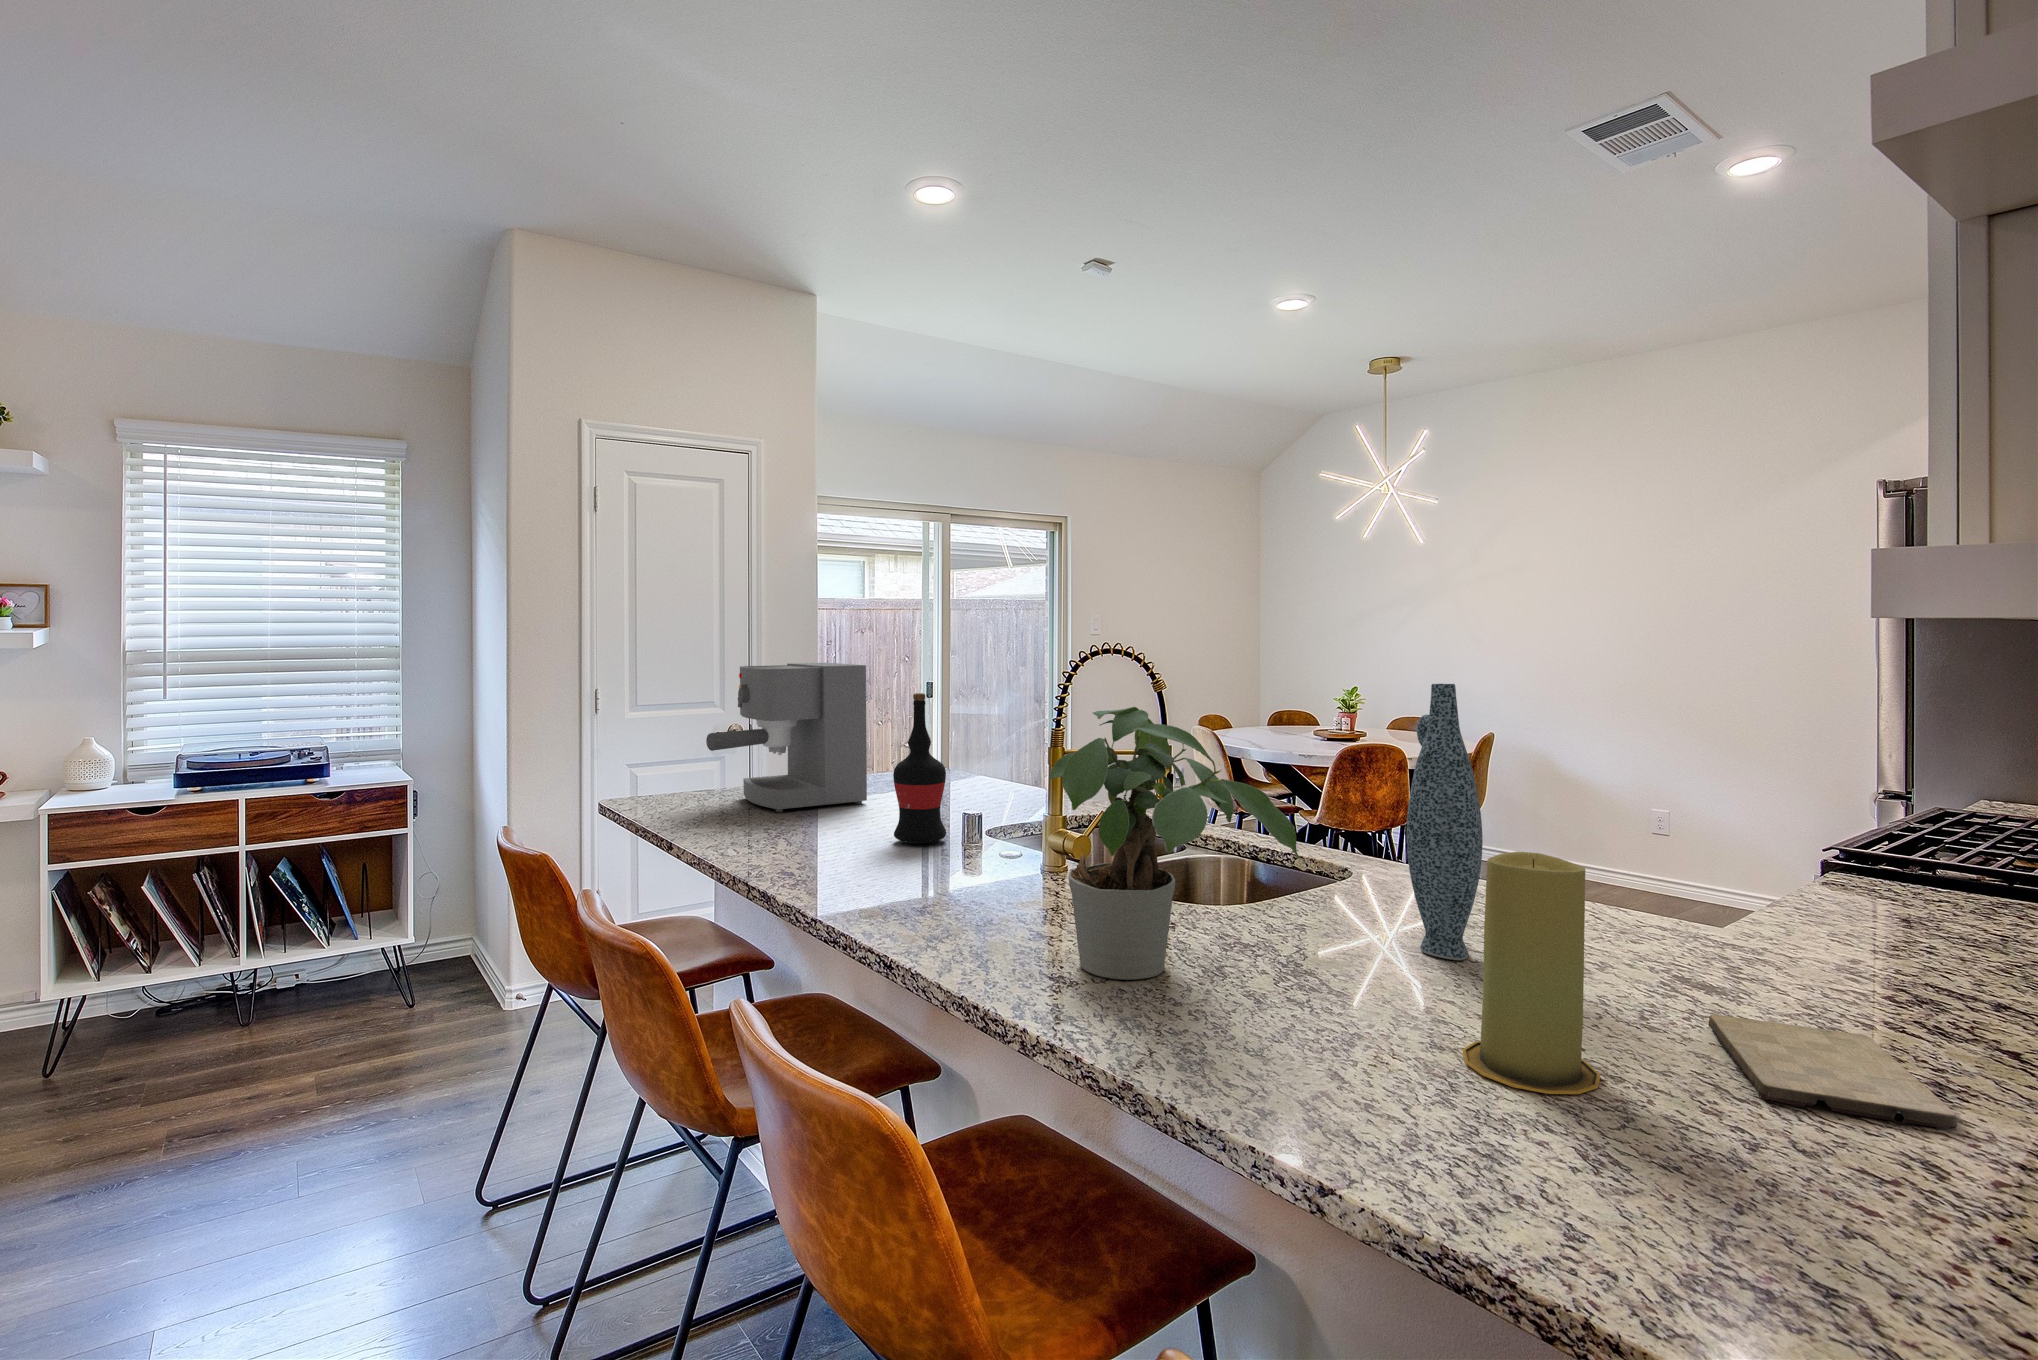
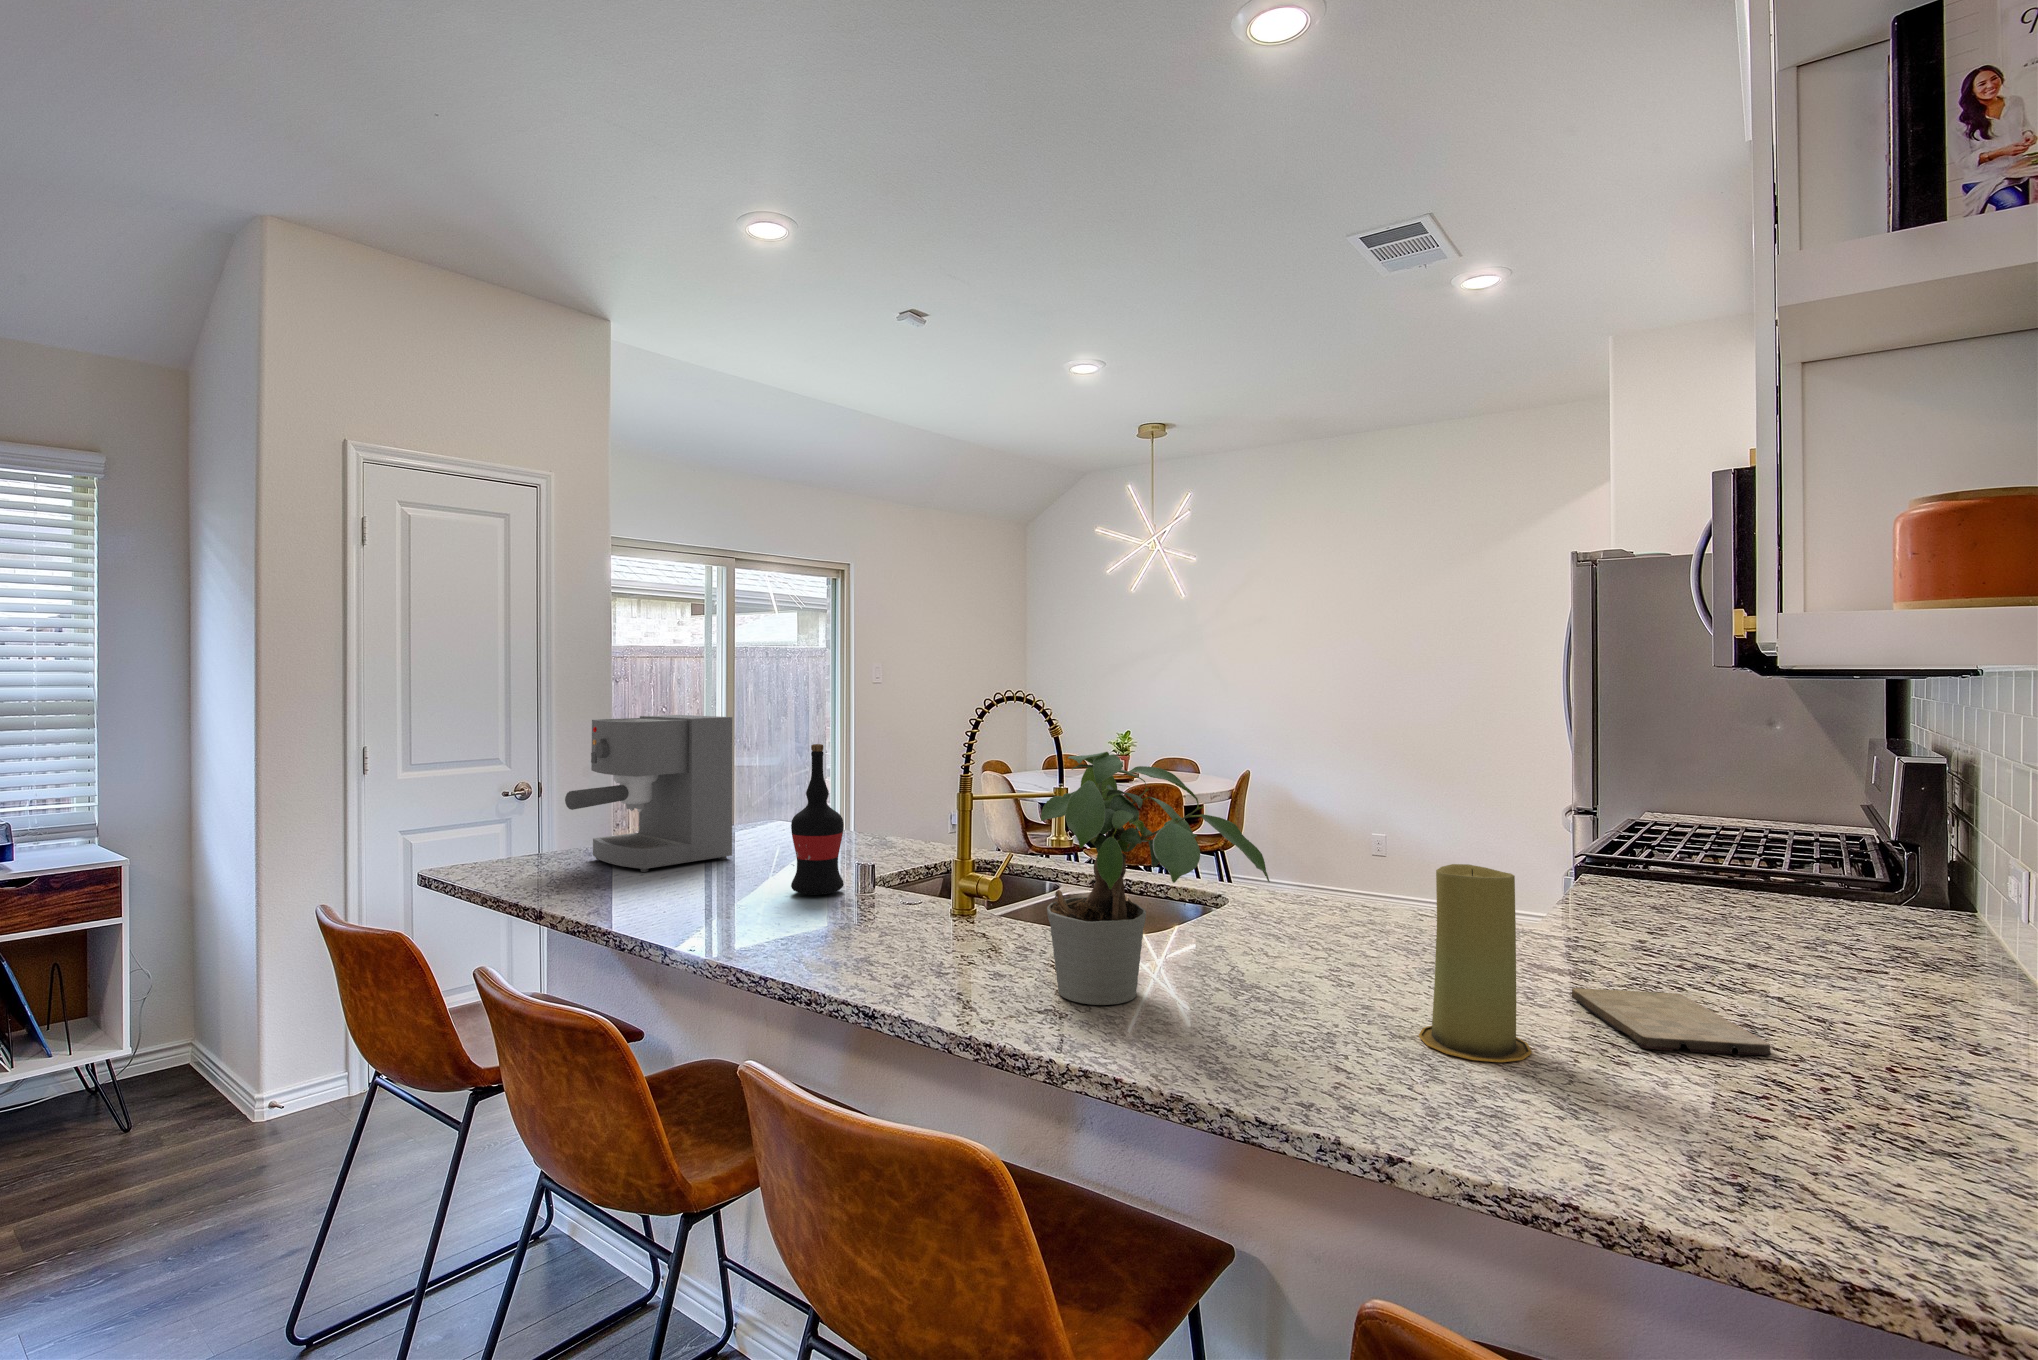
vase: present [1407,684,1483,960] -> none [1314,726,1377,964]

